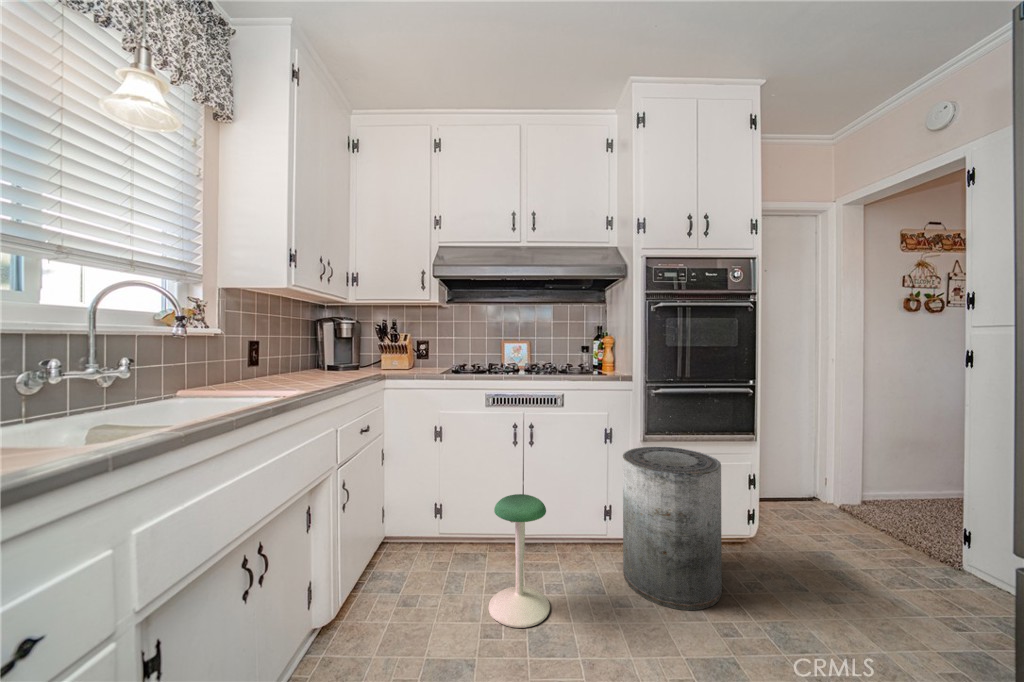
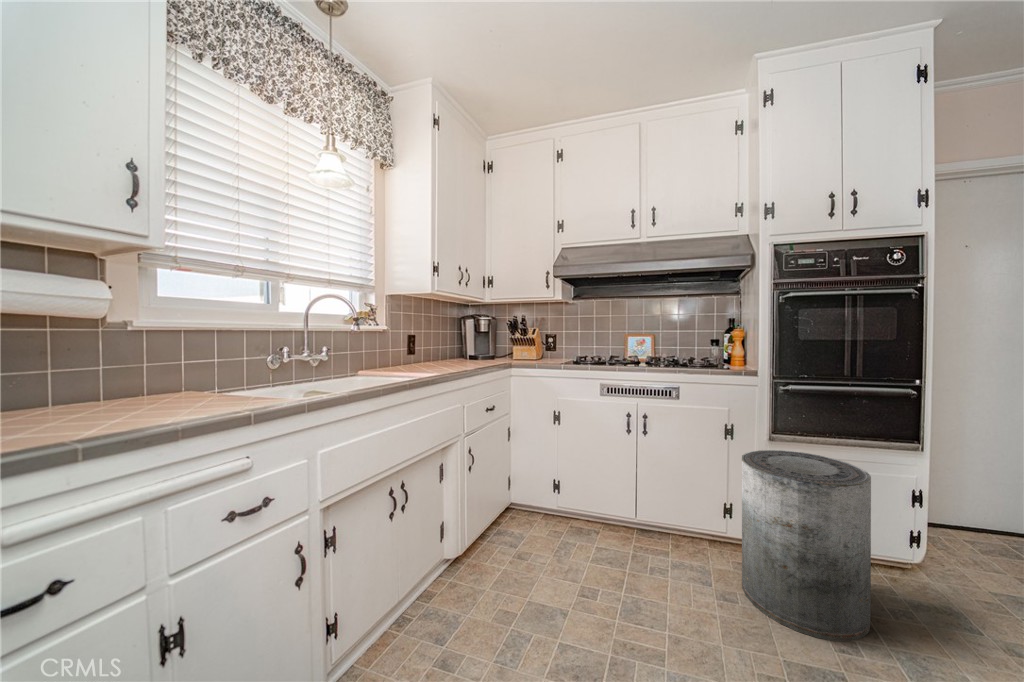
stool: present [488,494,550,628] -> none [589,480,650,606]

